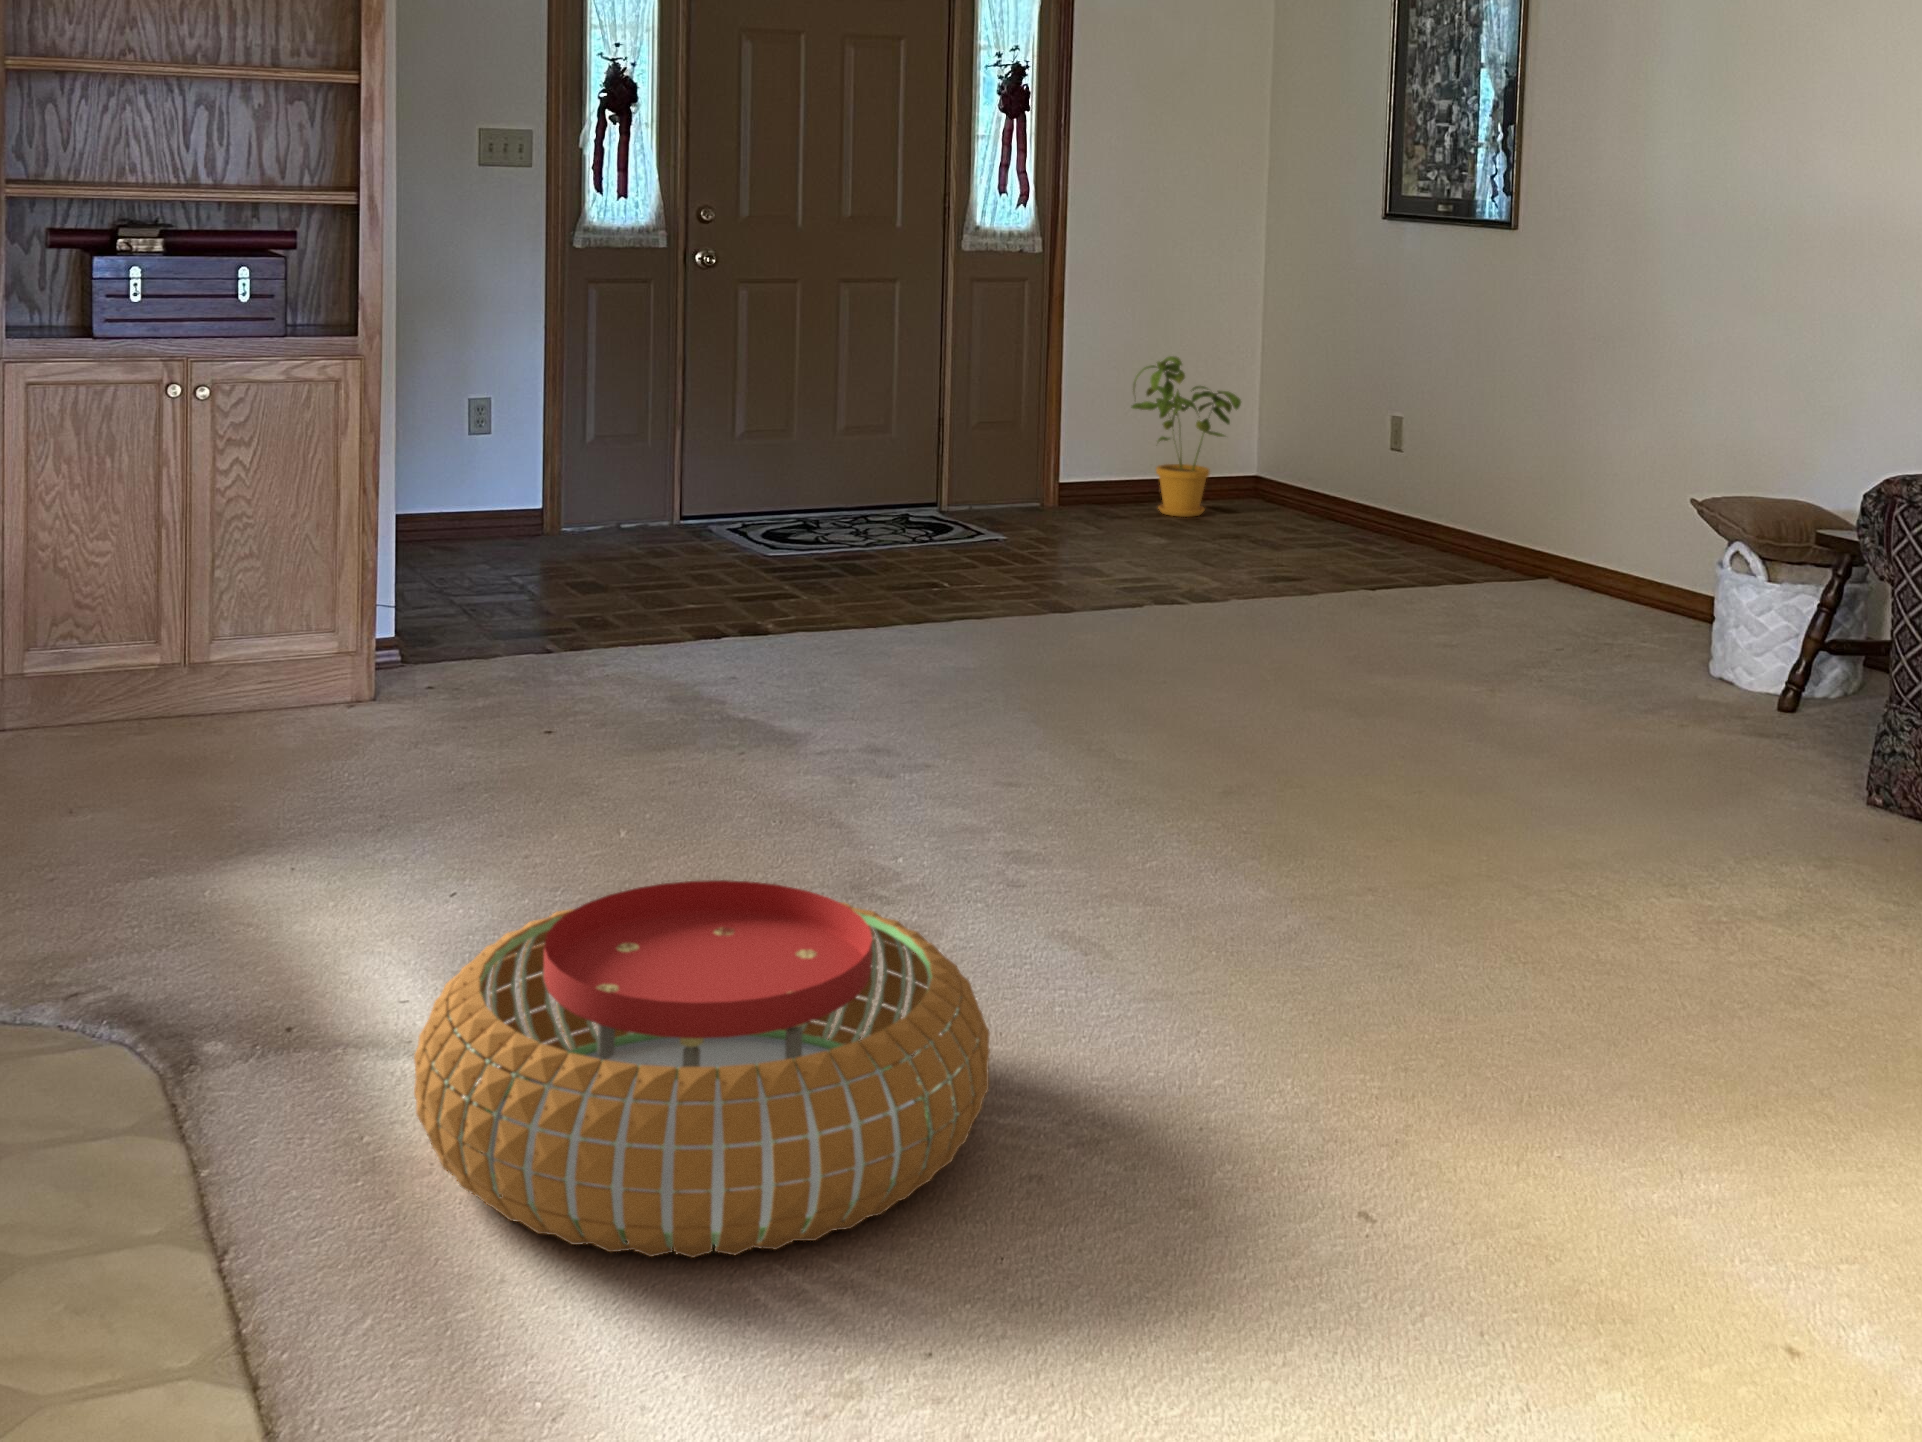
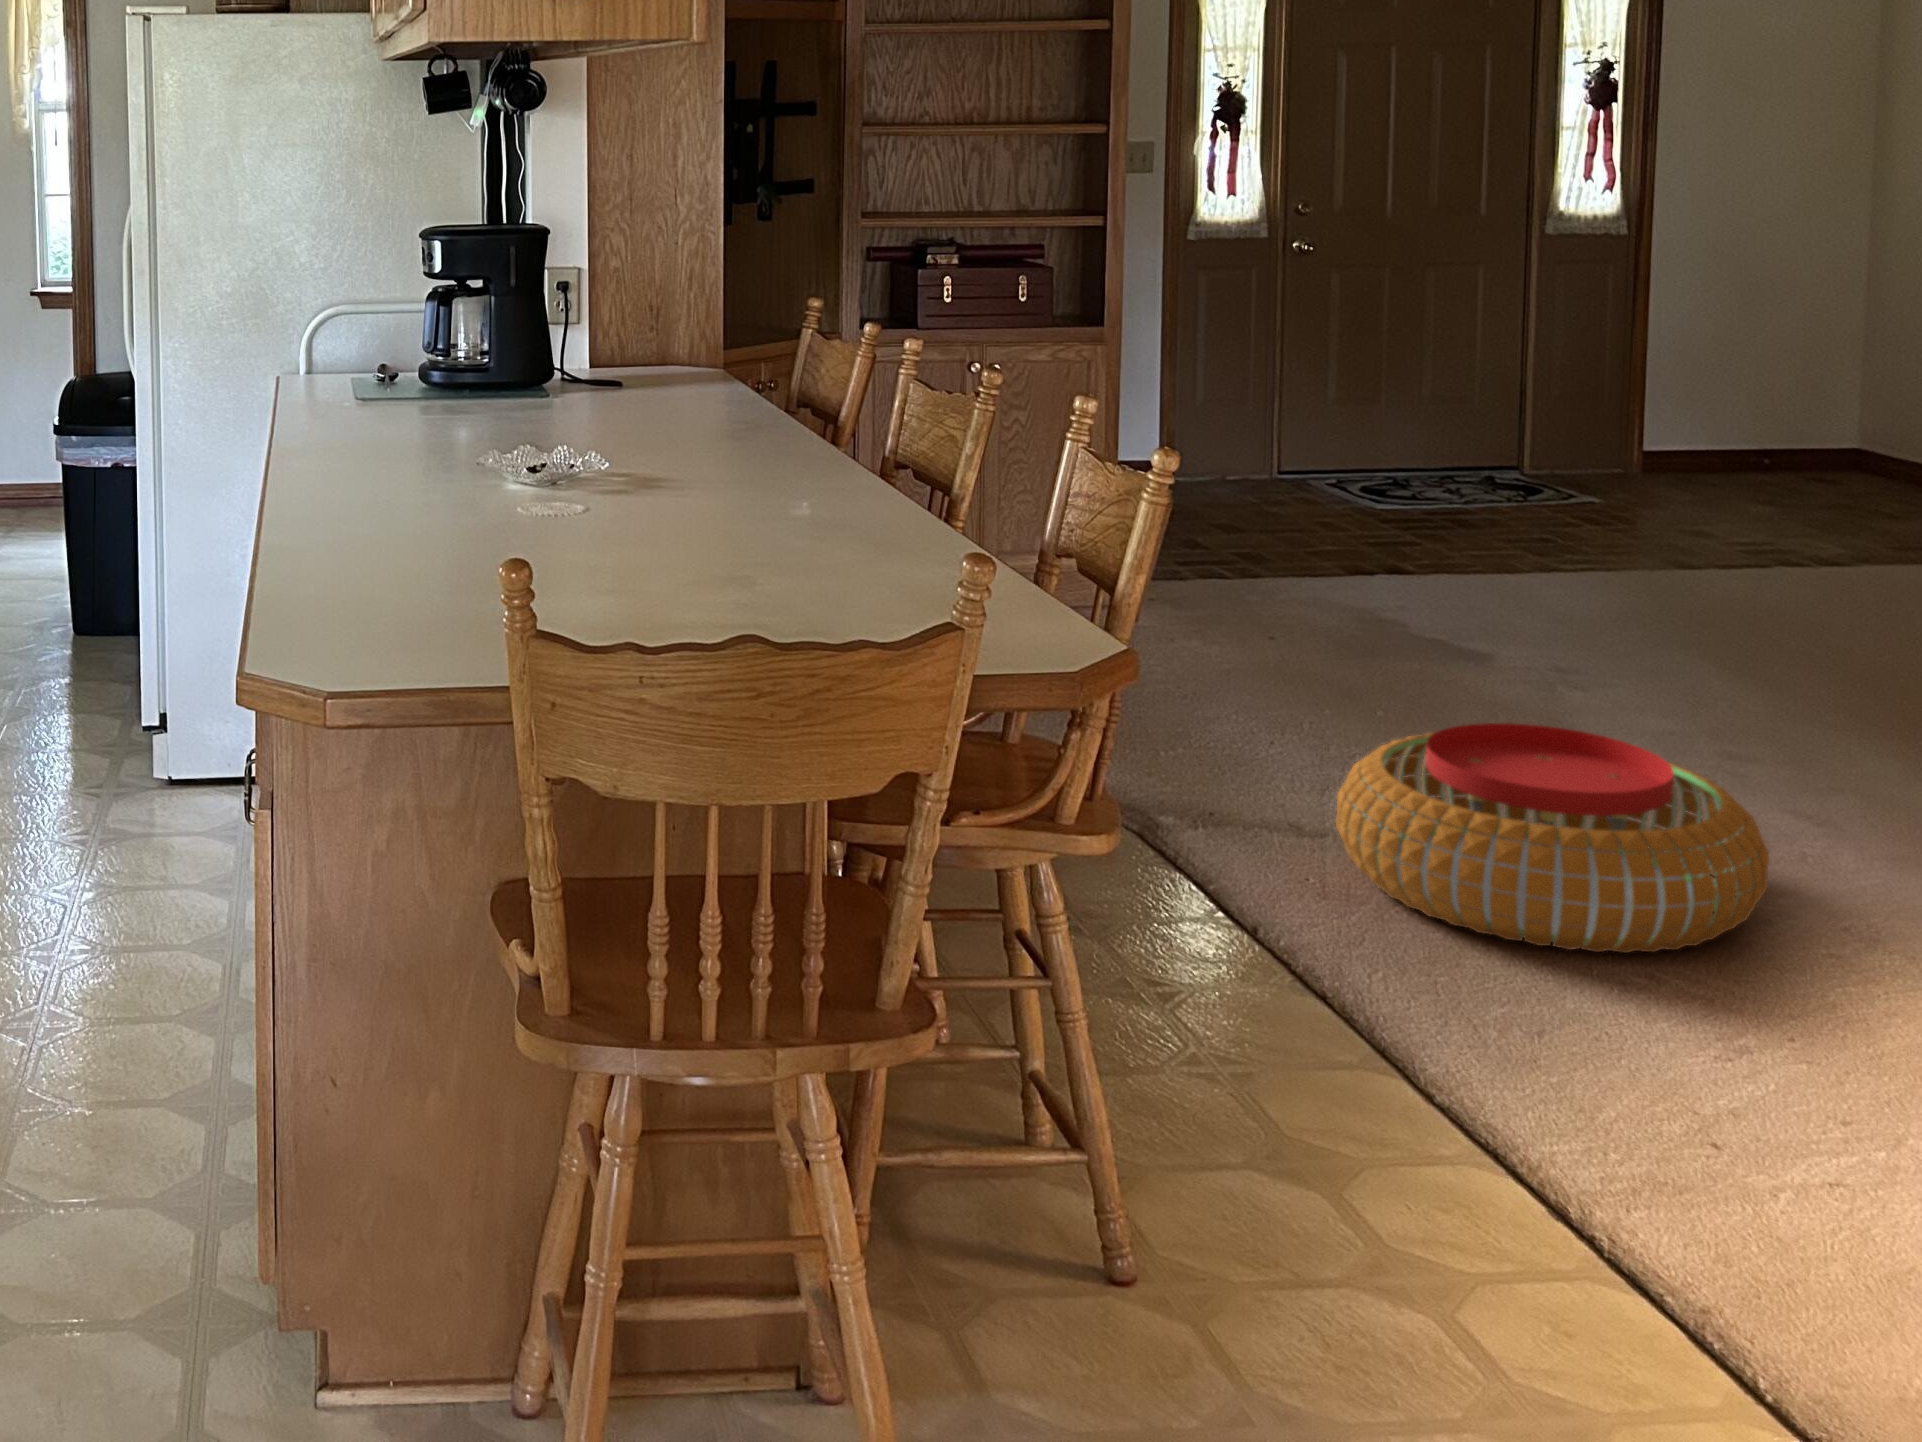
house plant: present [1131,356,1241,517] -> none [1724,333,1853,486]

